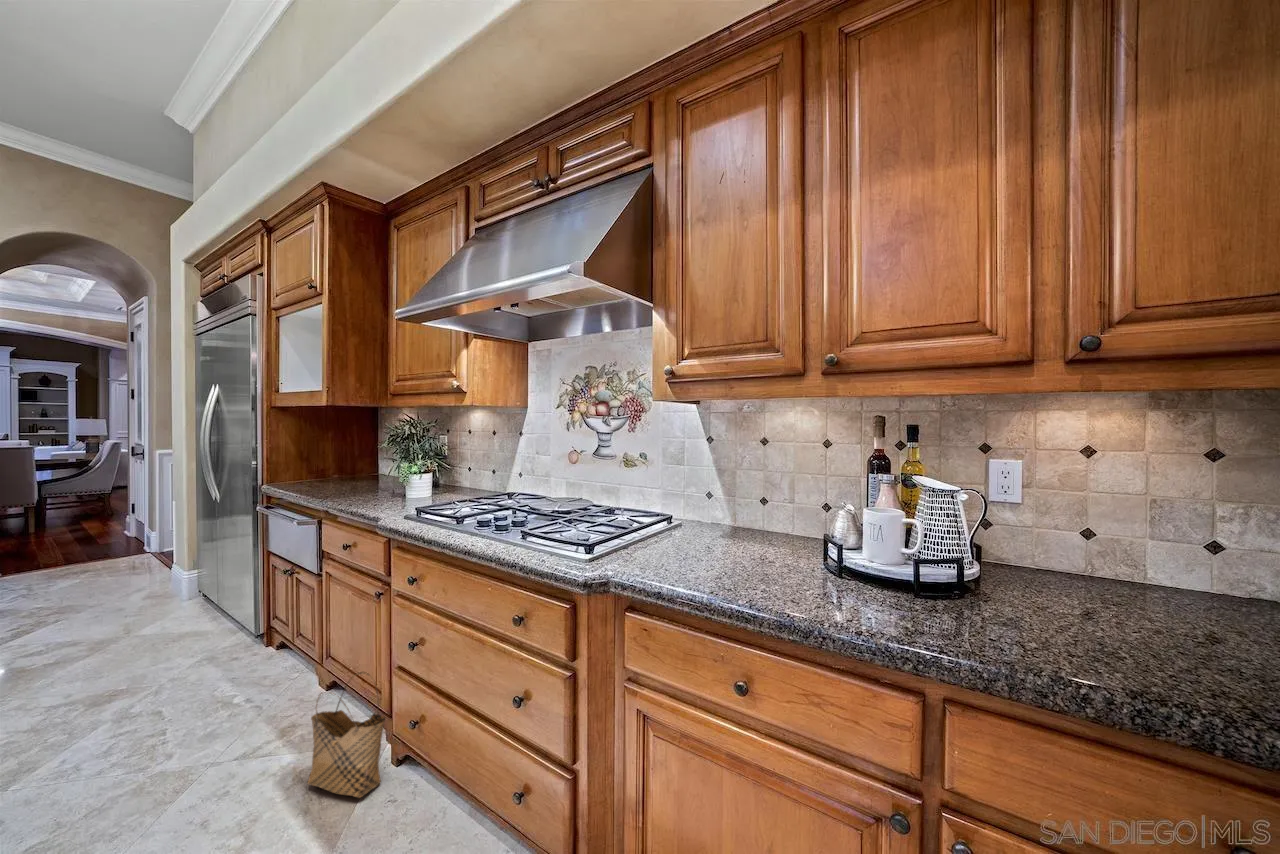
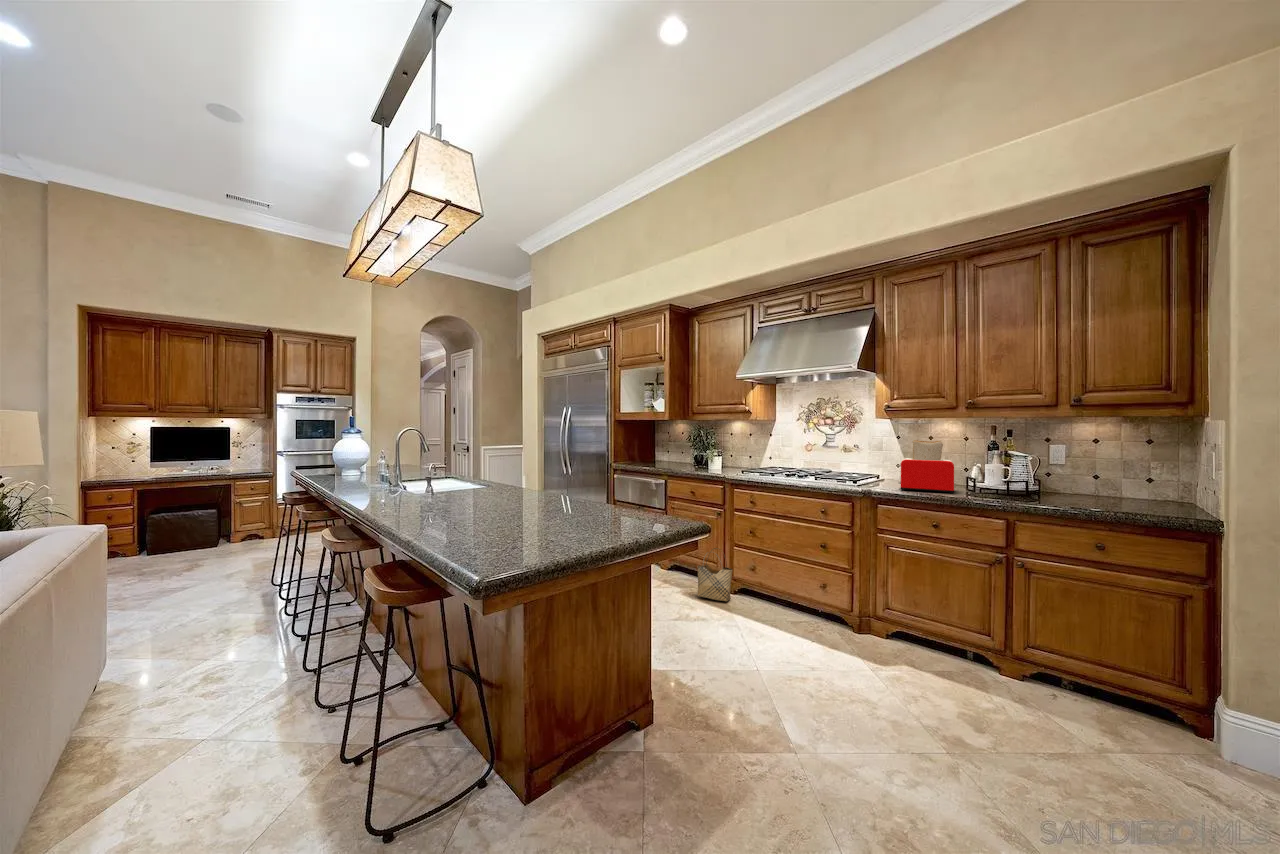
toaster: none [673,451,793,586] -> present [897,440,954,493]

